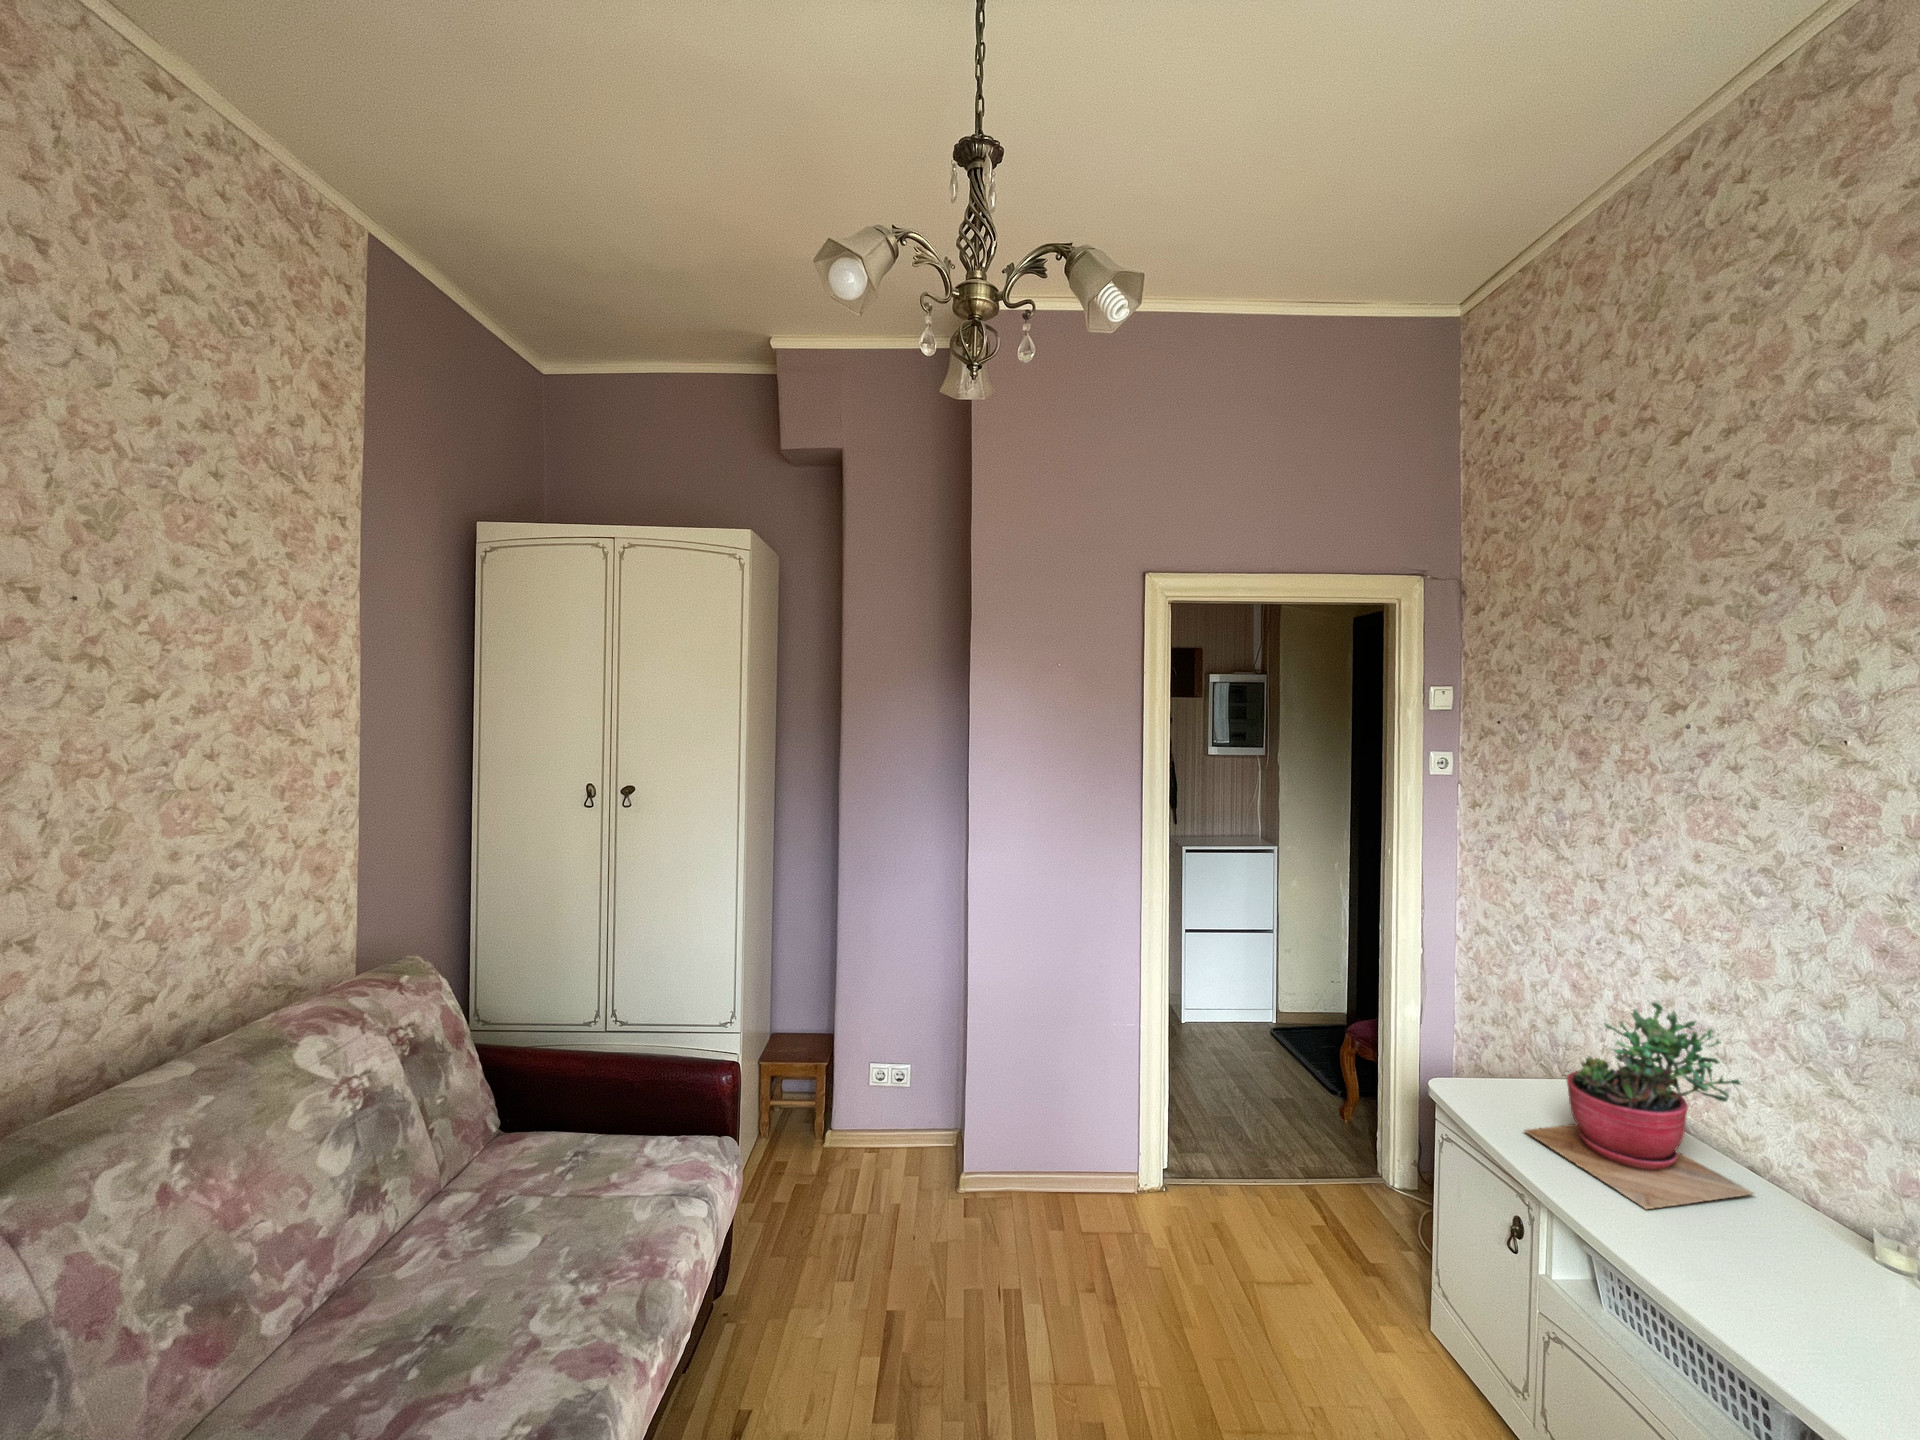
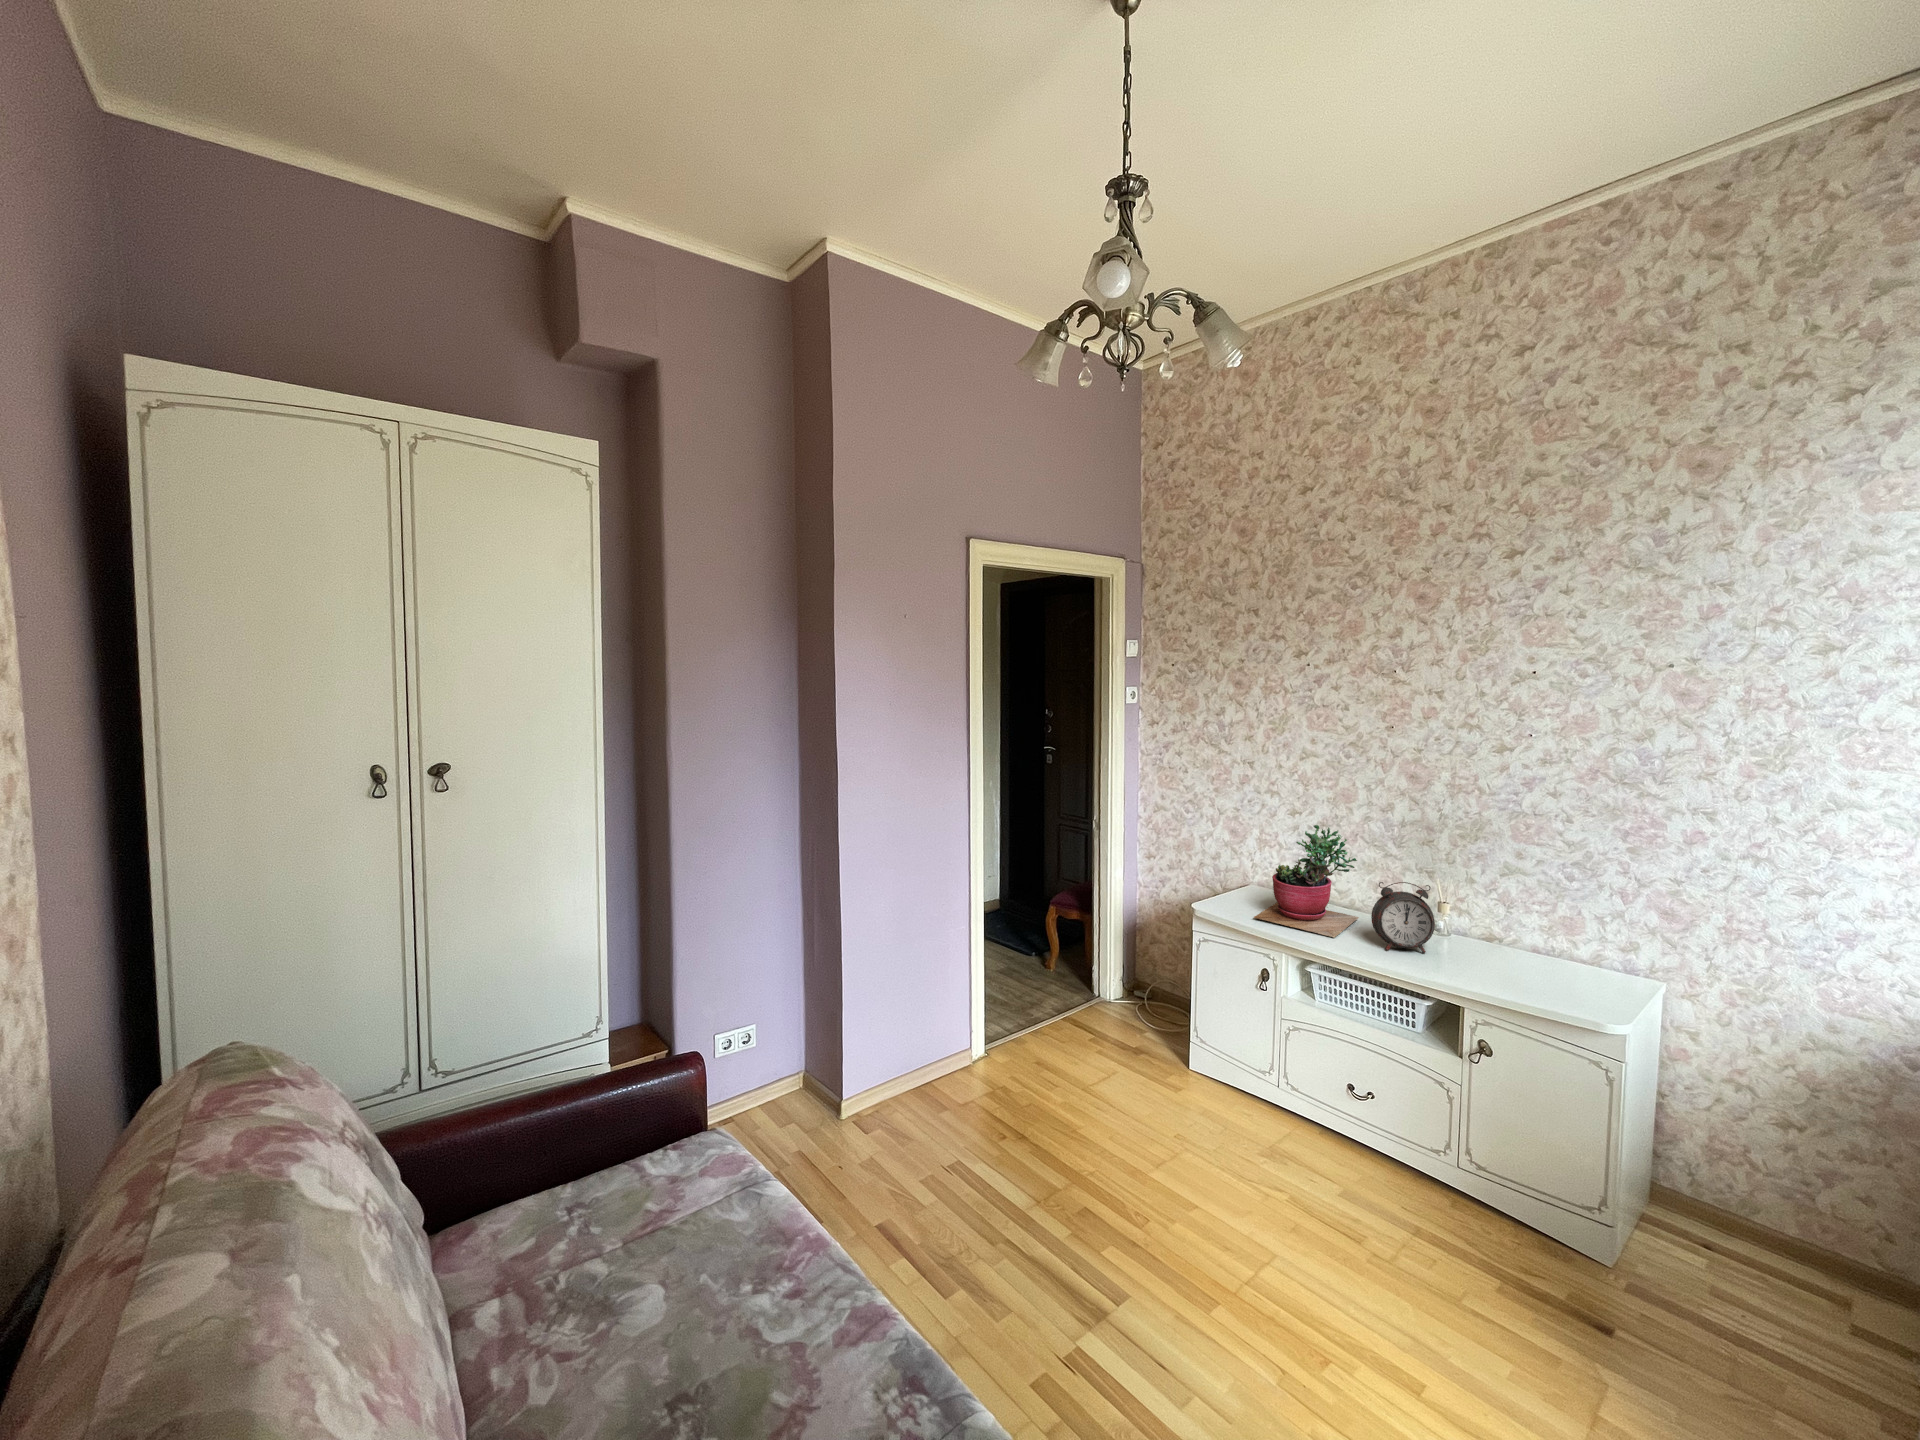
alarm clock: none [1717,1134,1874,1307] -> present [1371,882,1435,953]

